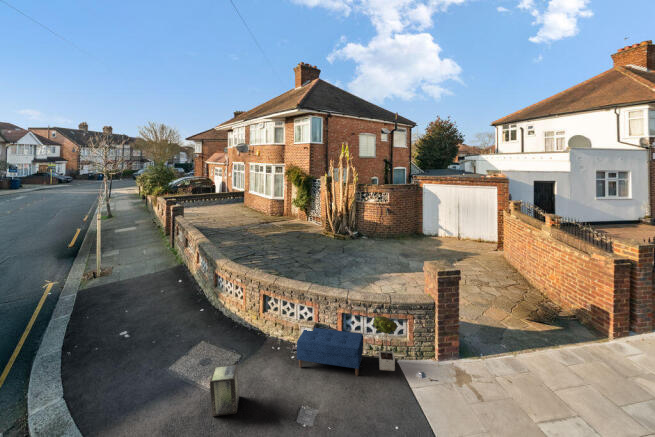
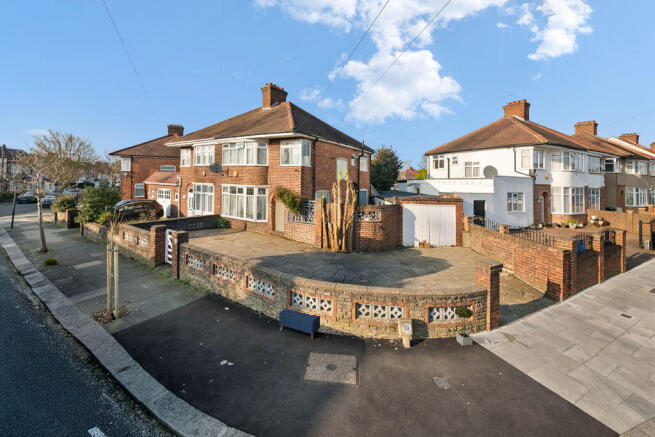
bench: present [297,328,363,376] -> present [279,309,320,339]
storage box: present [210,364,239,416] -> none [372,353,397,394]

